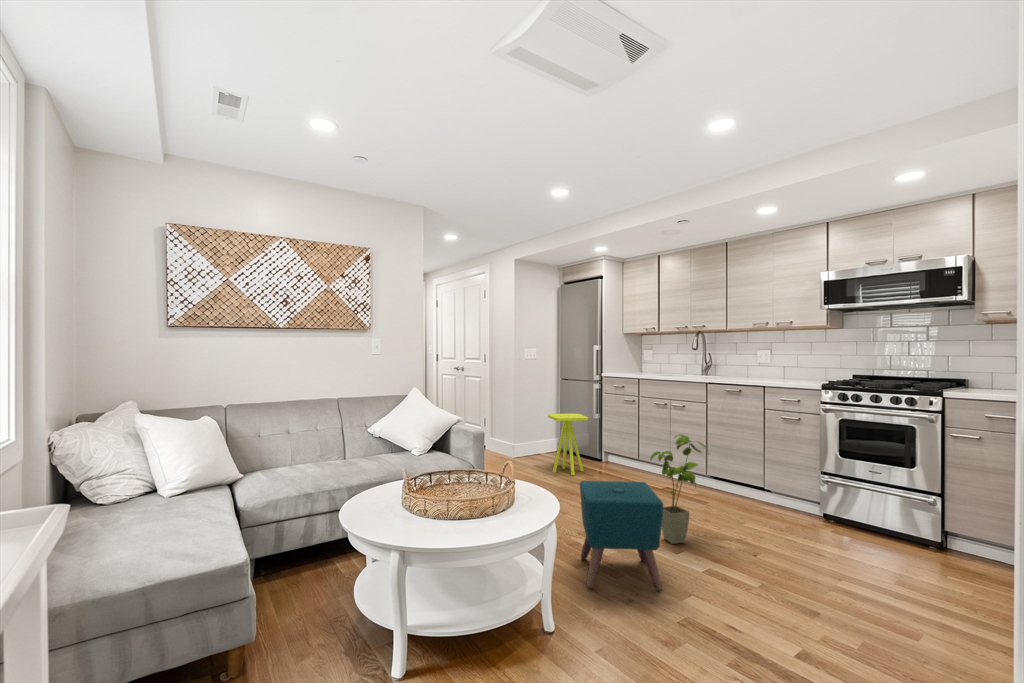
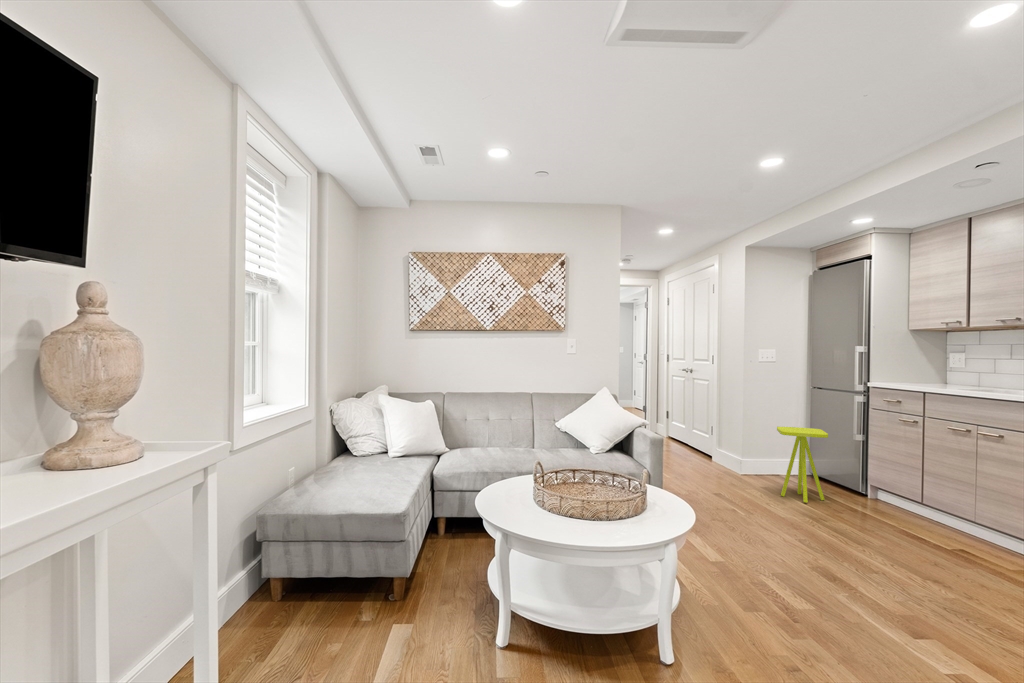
house plant: present [650,434,708,544] -> none [859,461,946,604]
ottoman: present [580,481,663,591] -> none [729,498,835,643]

